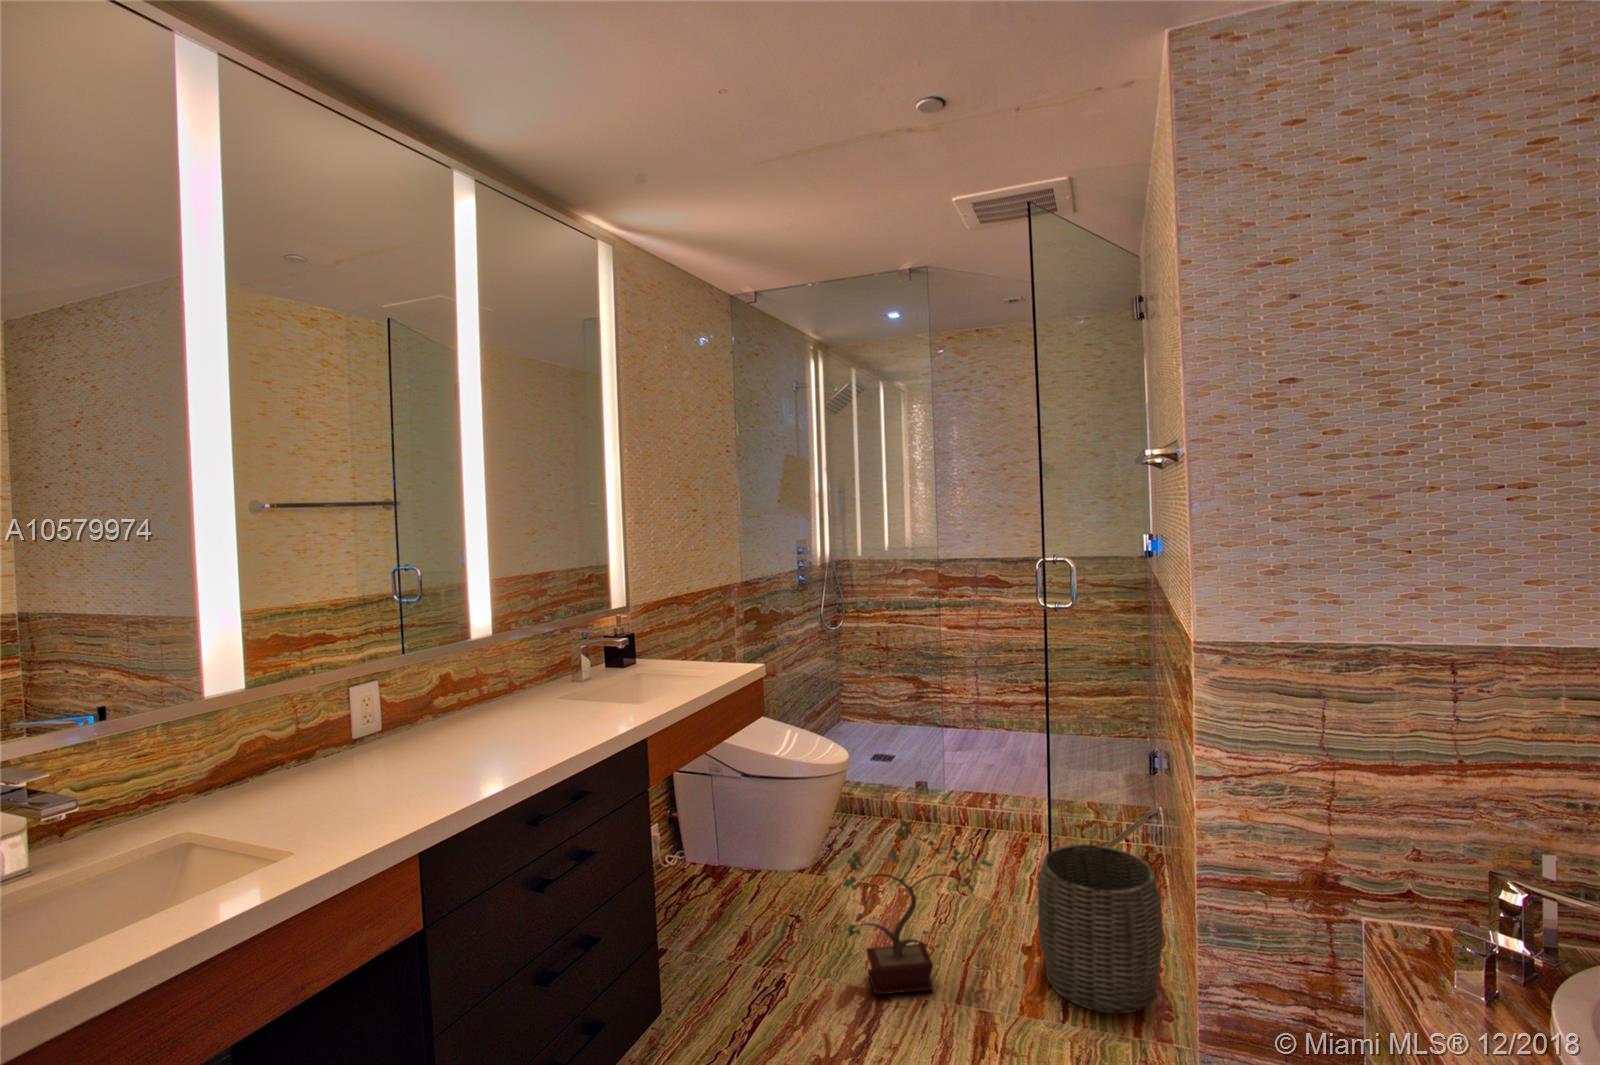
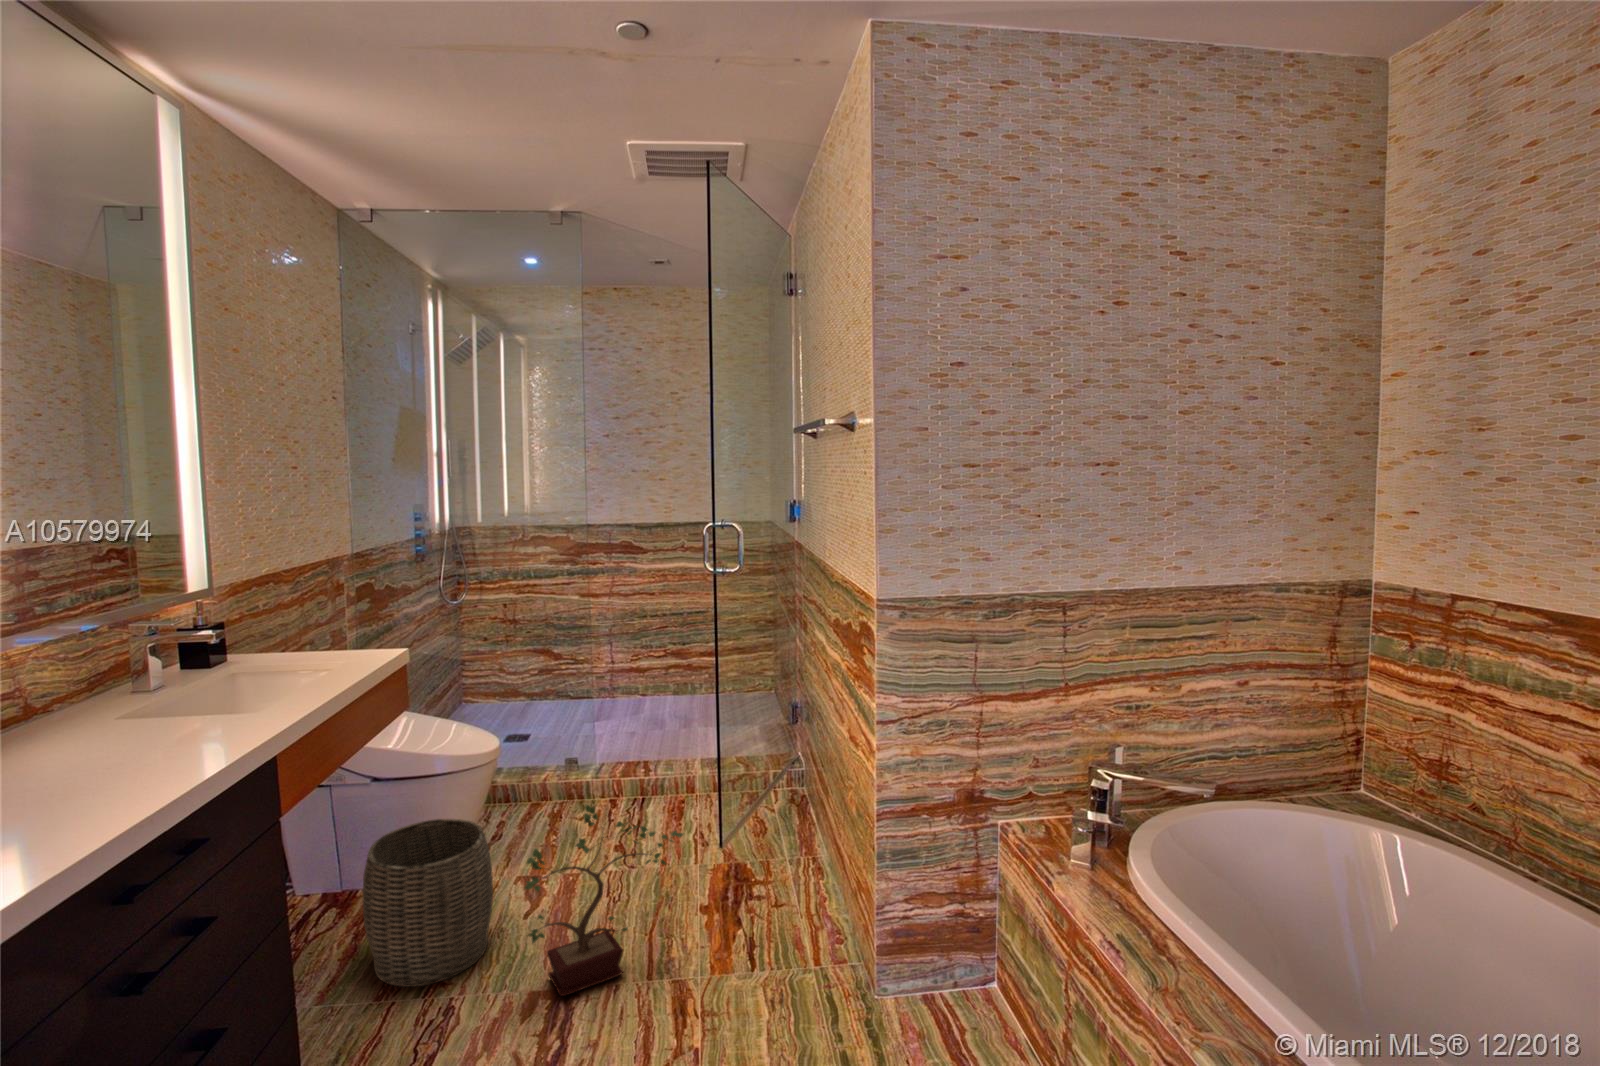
woven basket: present [1038,844,1163,1013] -> present [363,819,493,987]

